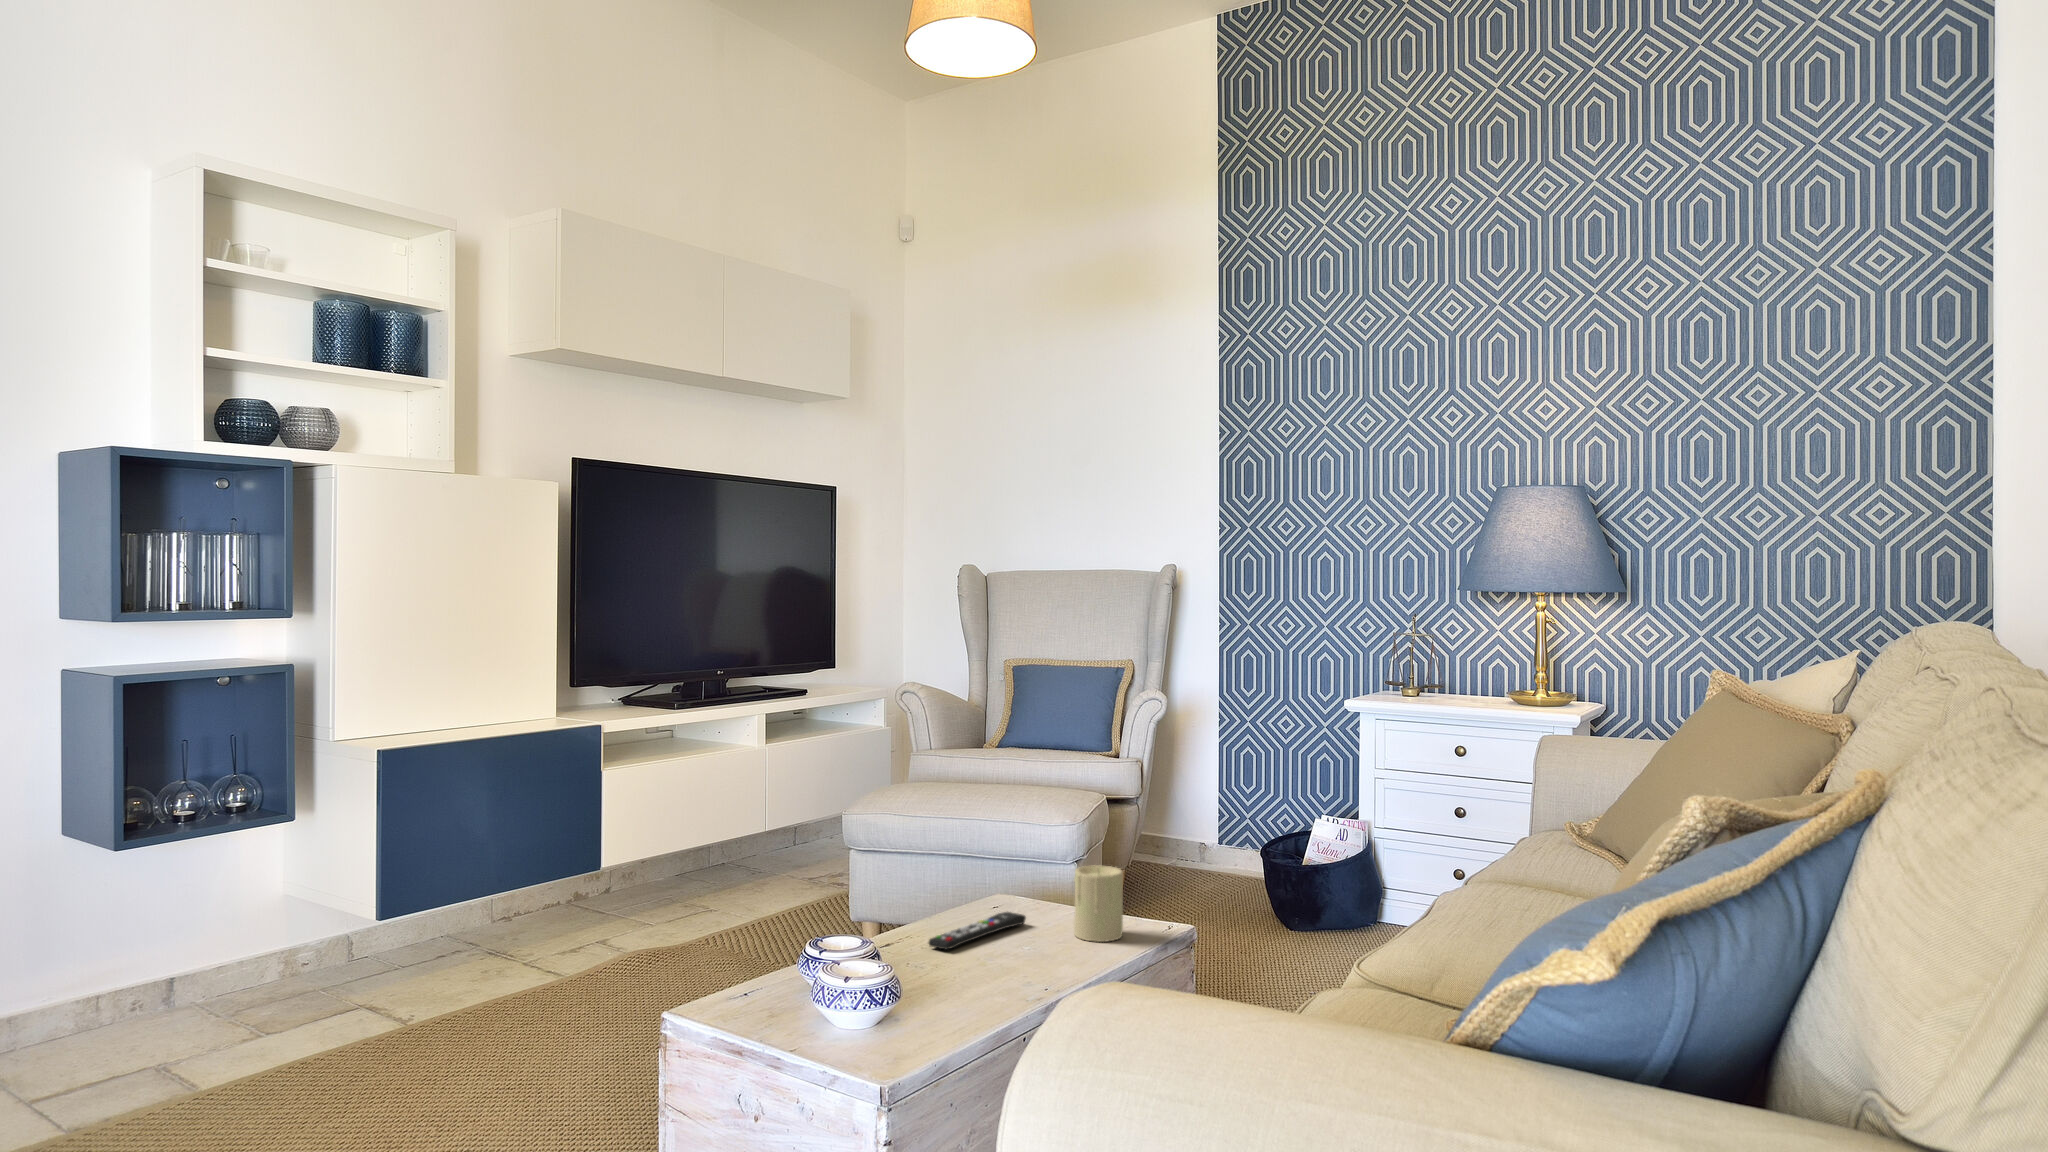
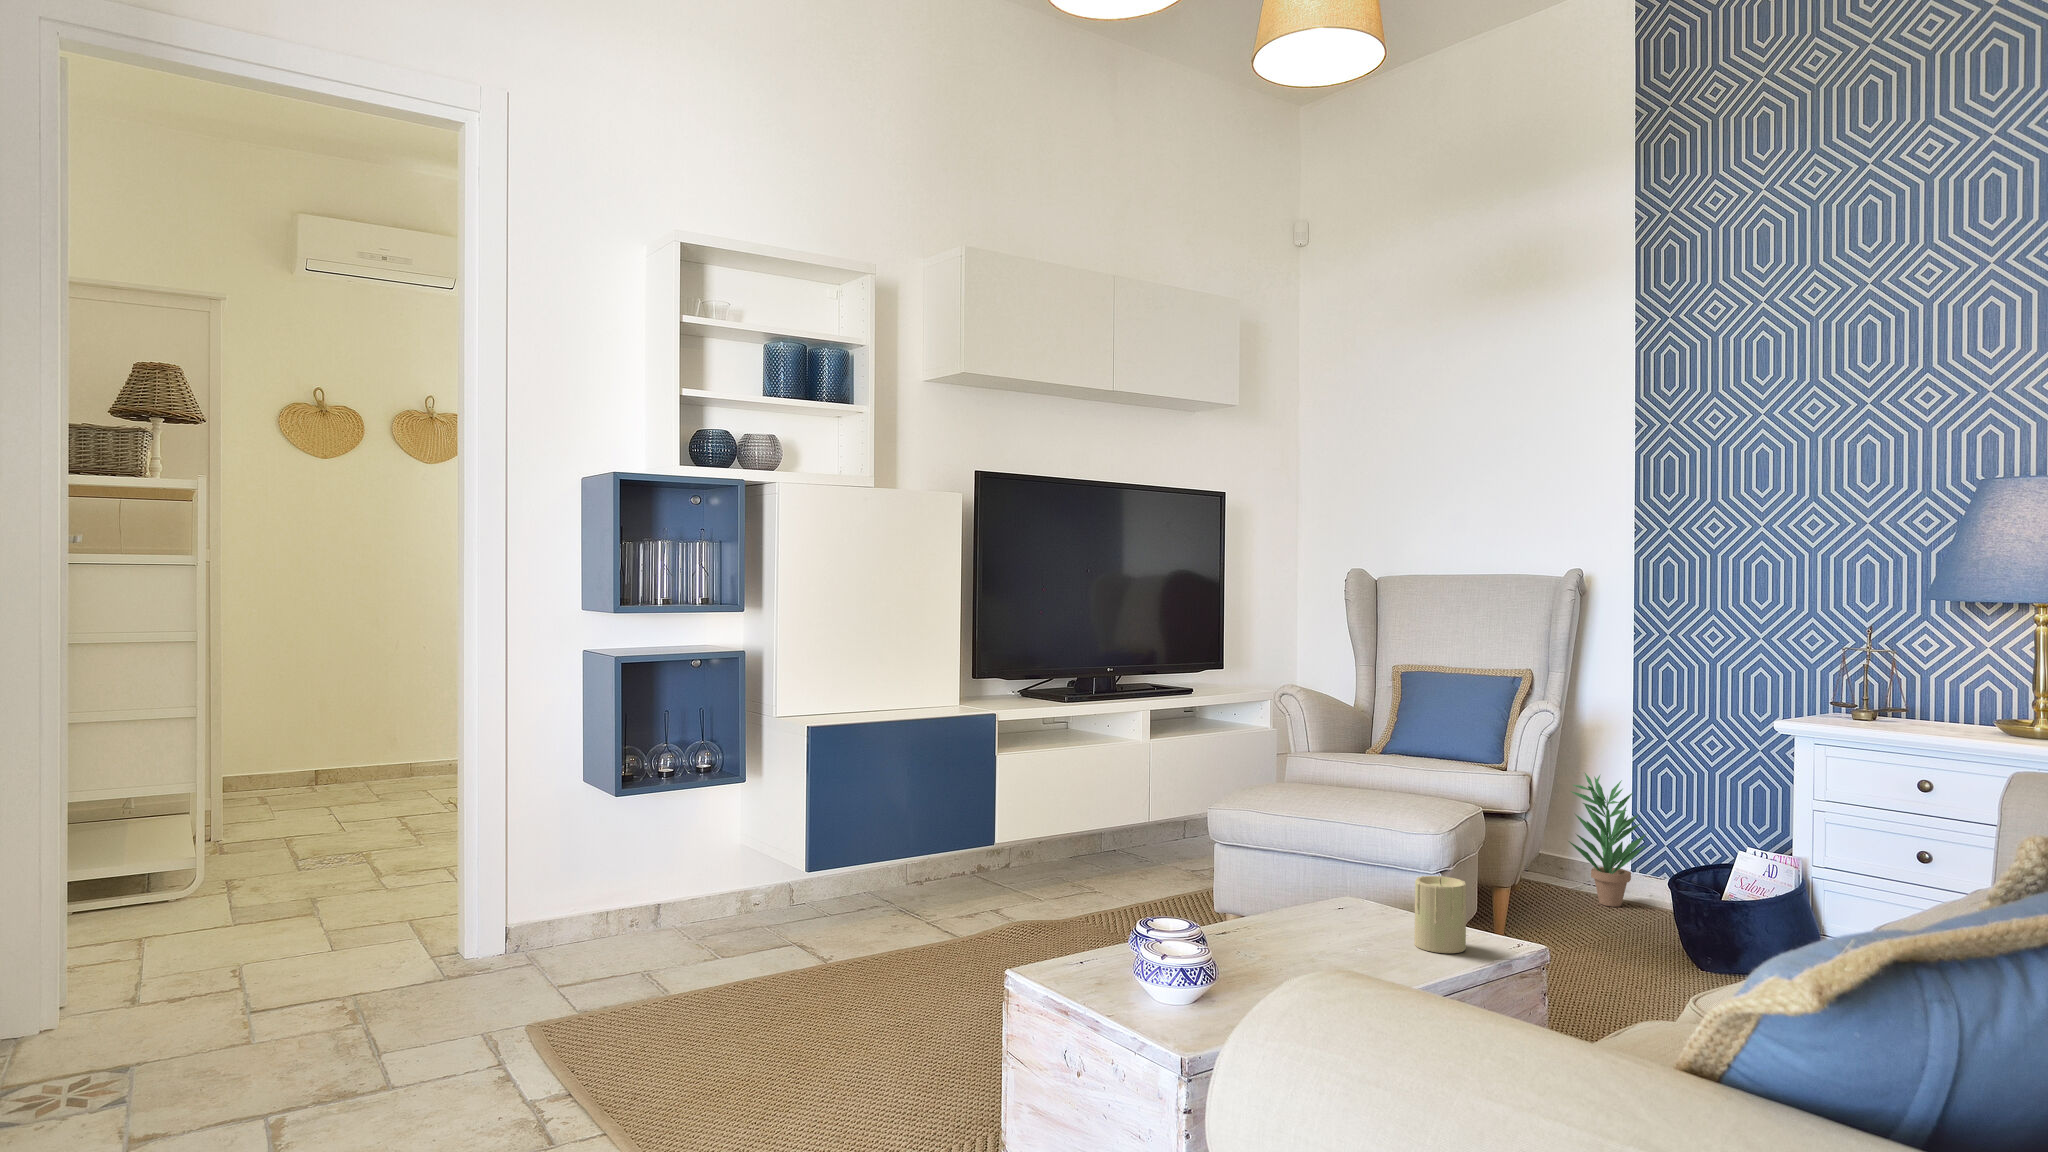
potted plant: none [1165,754,1232,877] -> present [1569,773,1646,907]
remote control: present [929,912,1026,950] -> none [1262,915,1367,944]

